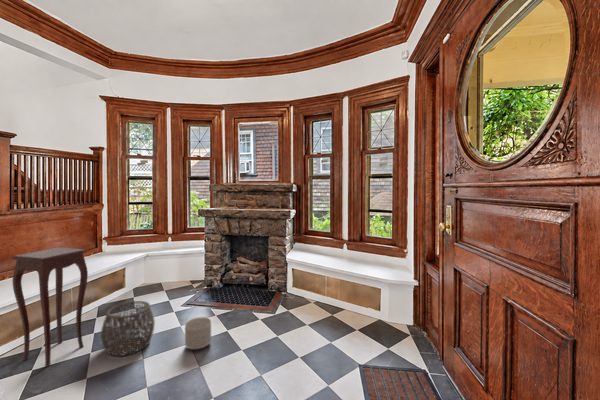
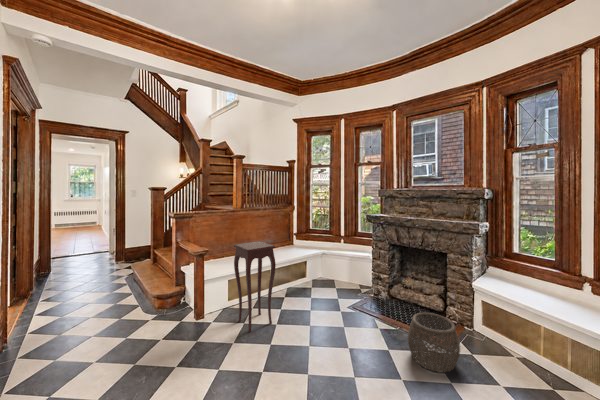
woven basket: present [101,301,155,356] -> present [408,313,460,372]
planter: present [185,317,211,349] -> none [345,330,371,365]

